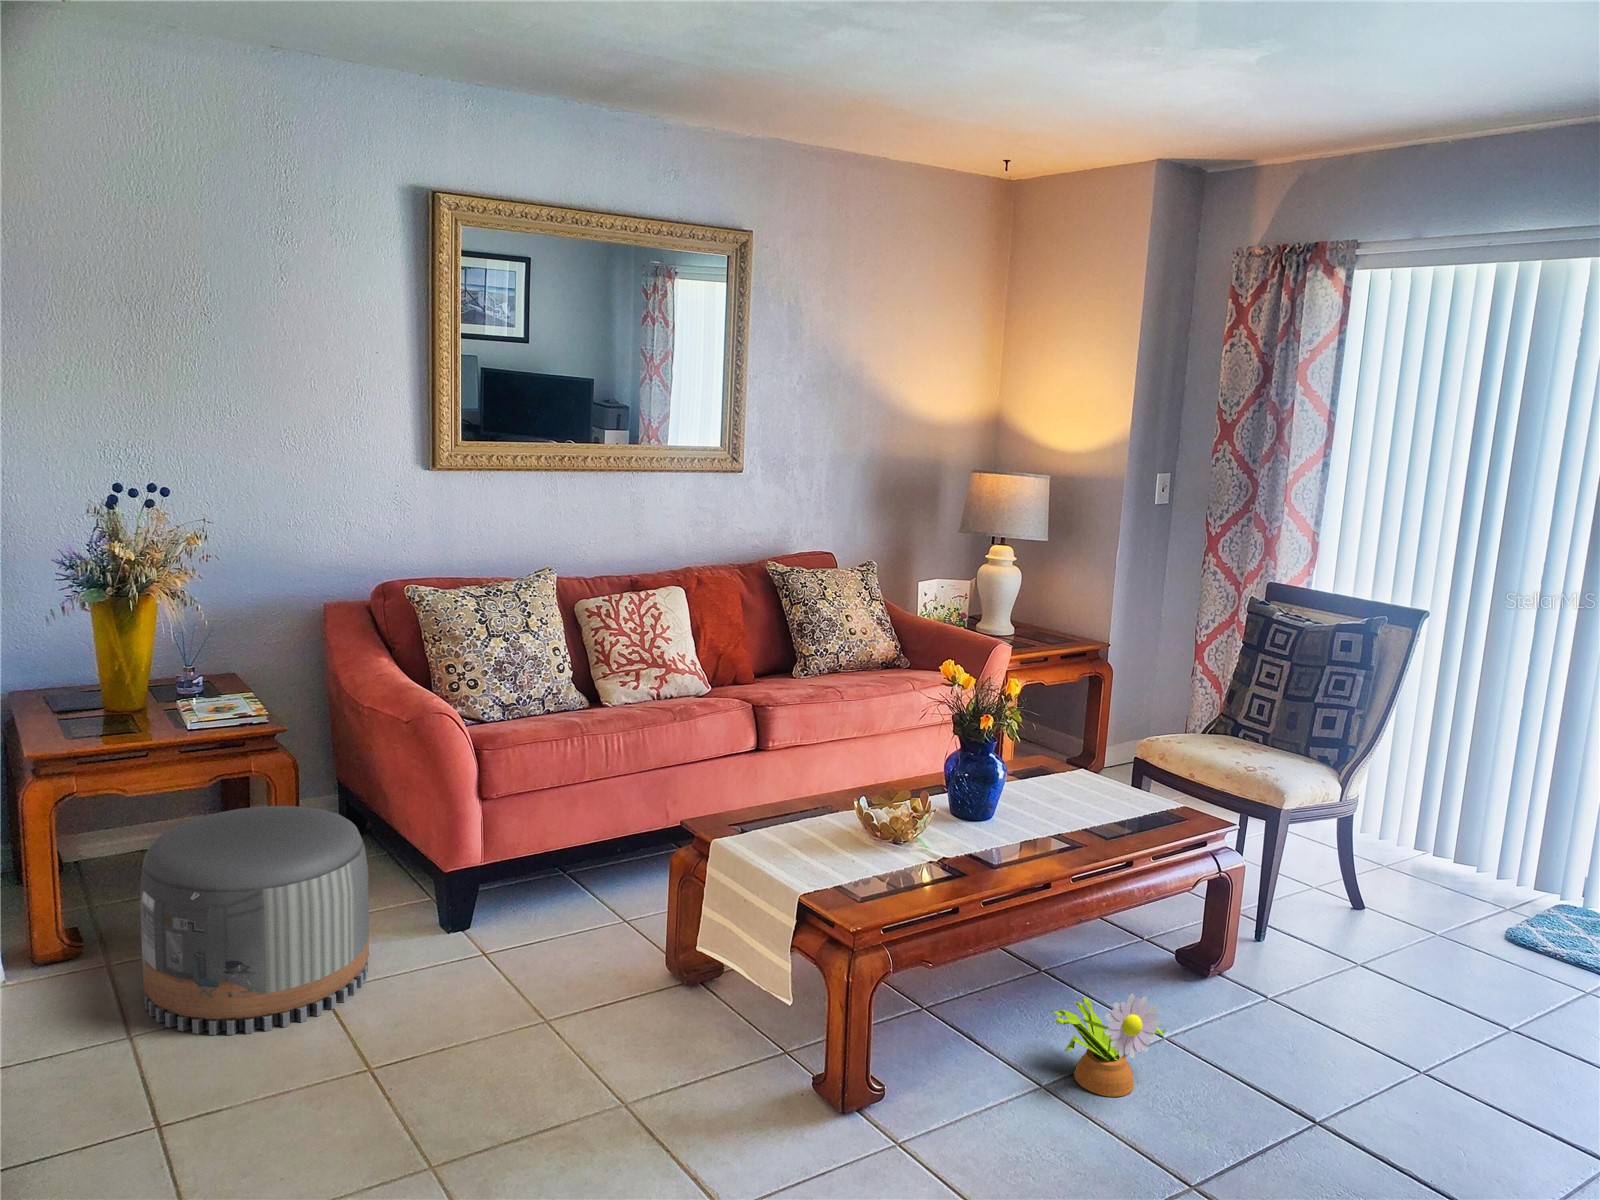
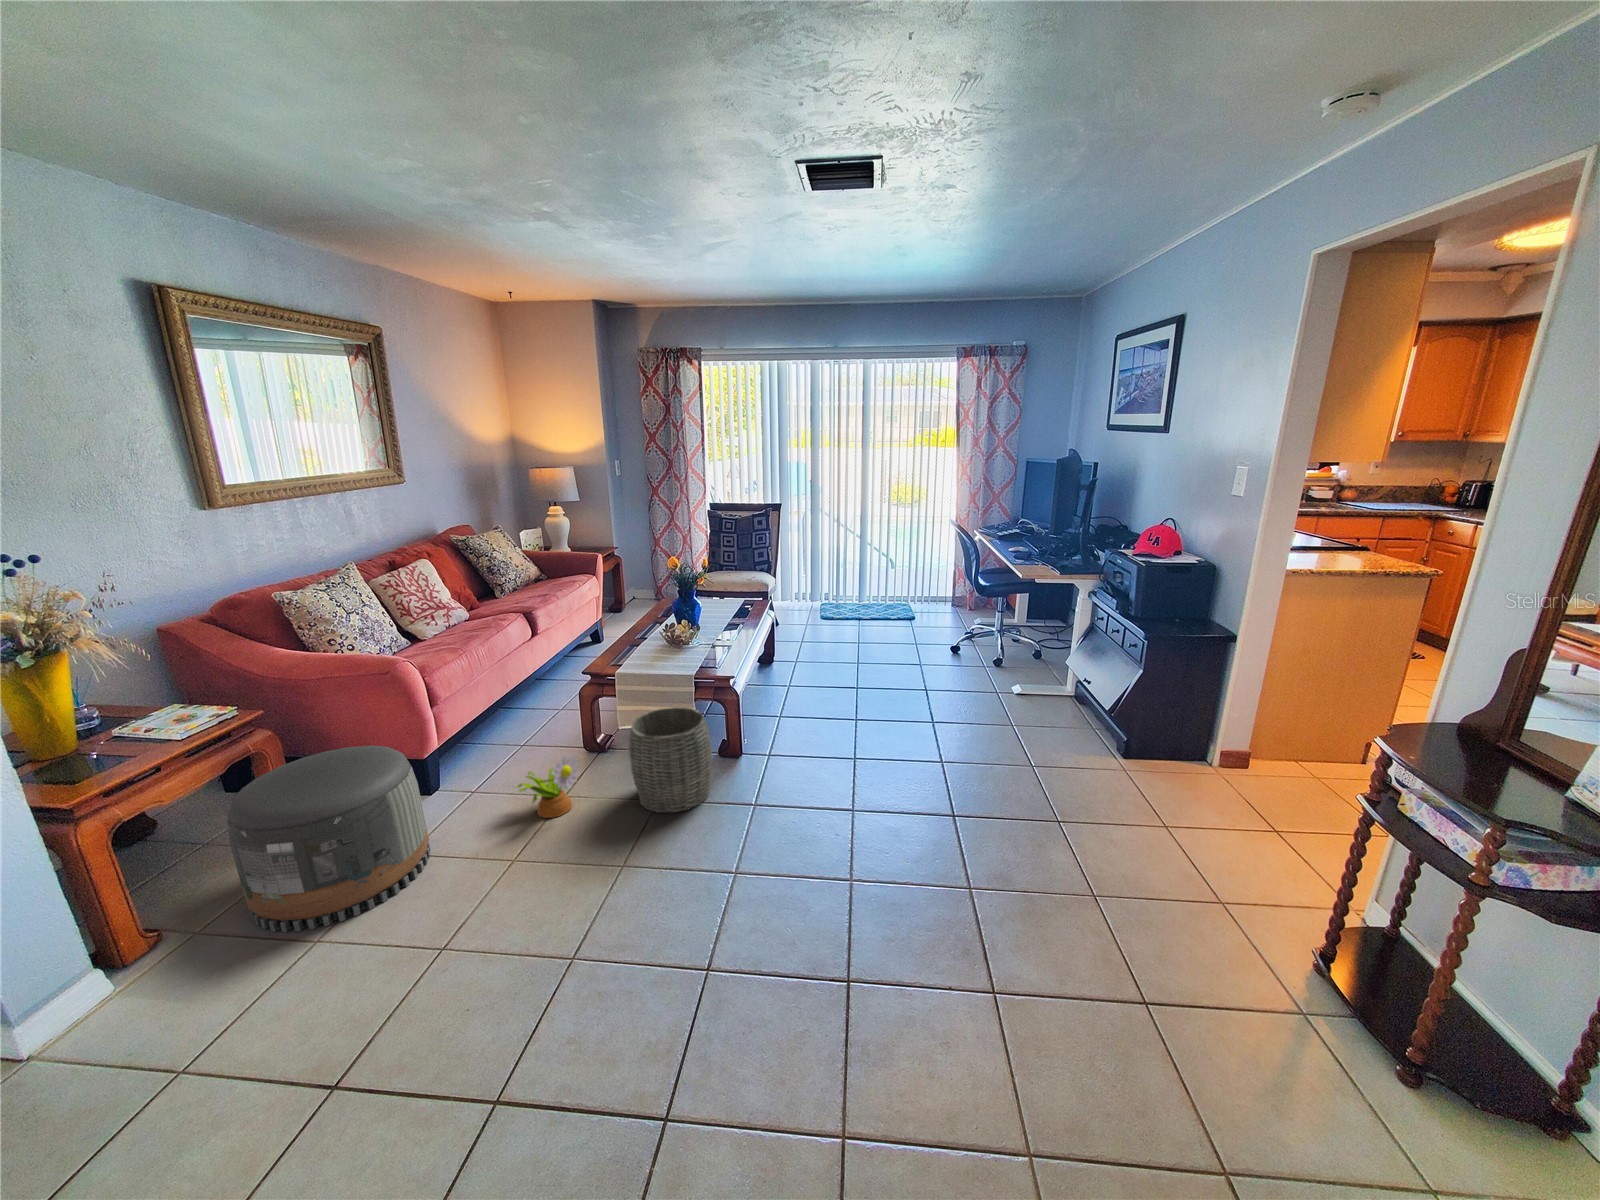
woven basket: none [571,940,729,1158] -> present [629,707,712,813]
decorative plant: present [1051,993,1166,1097] -> present [517,754,579,818]

